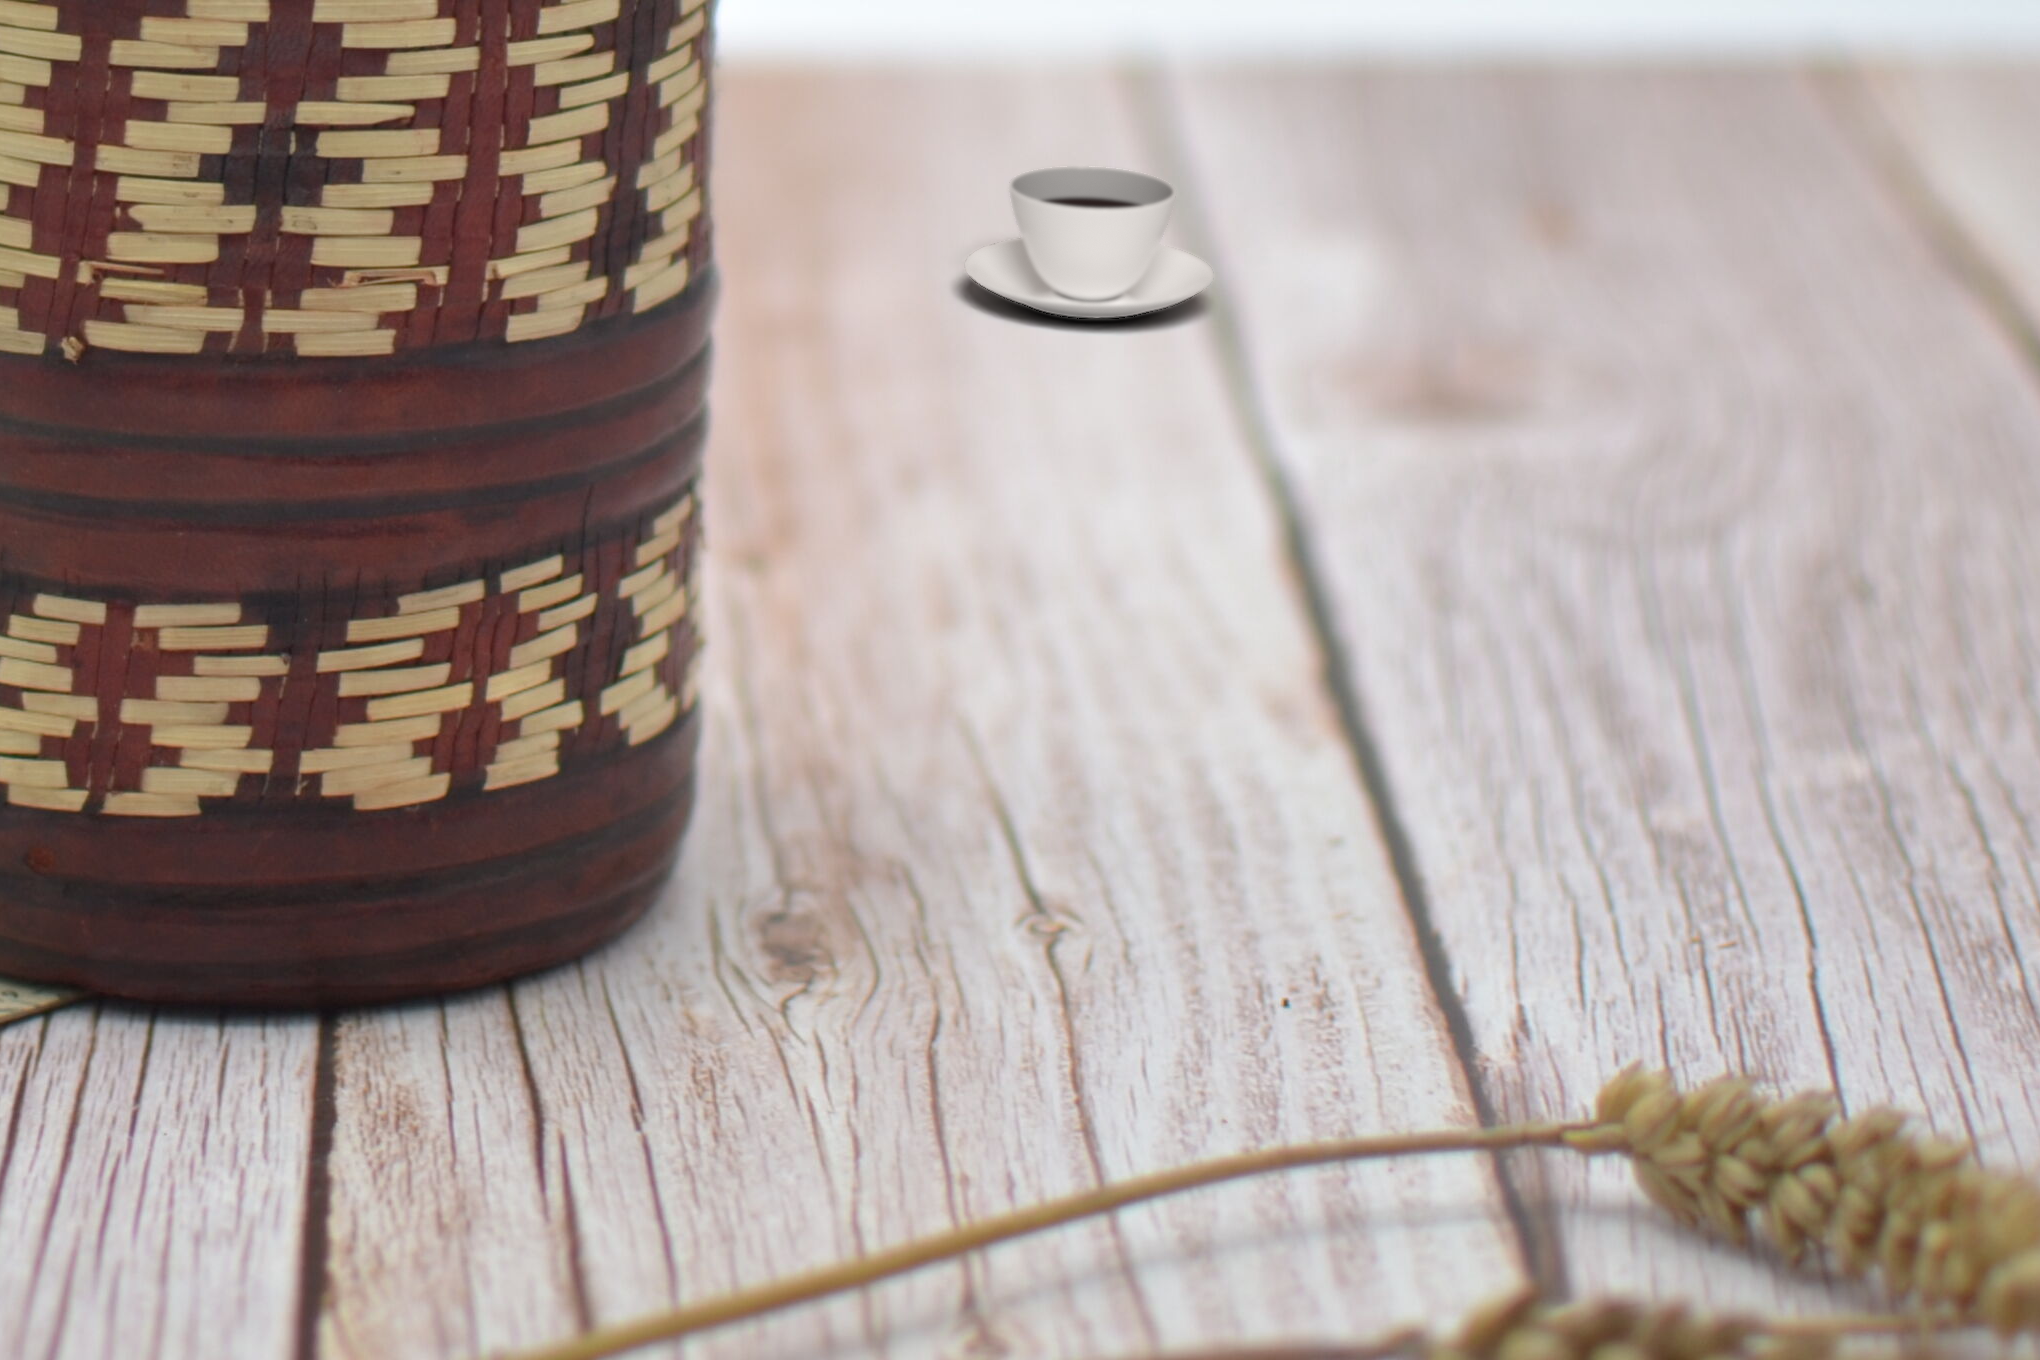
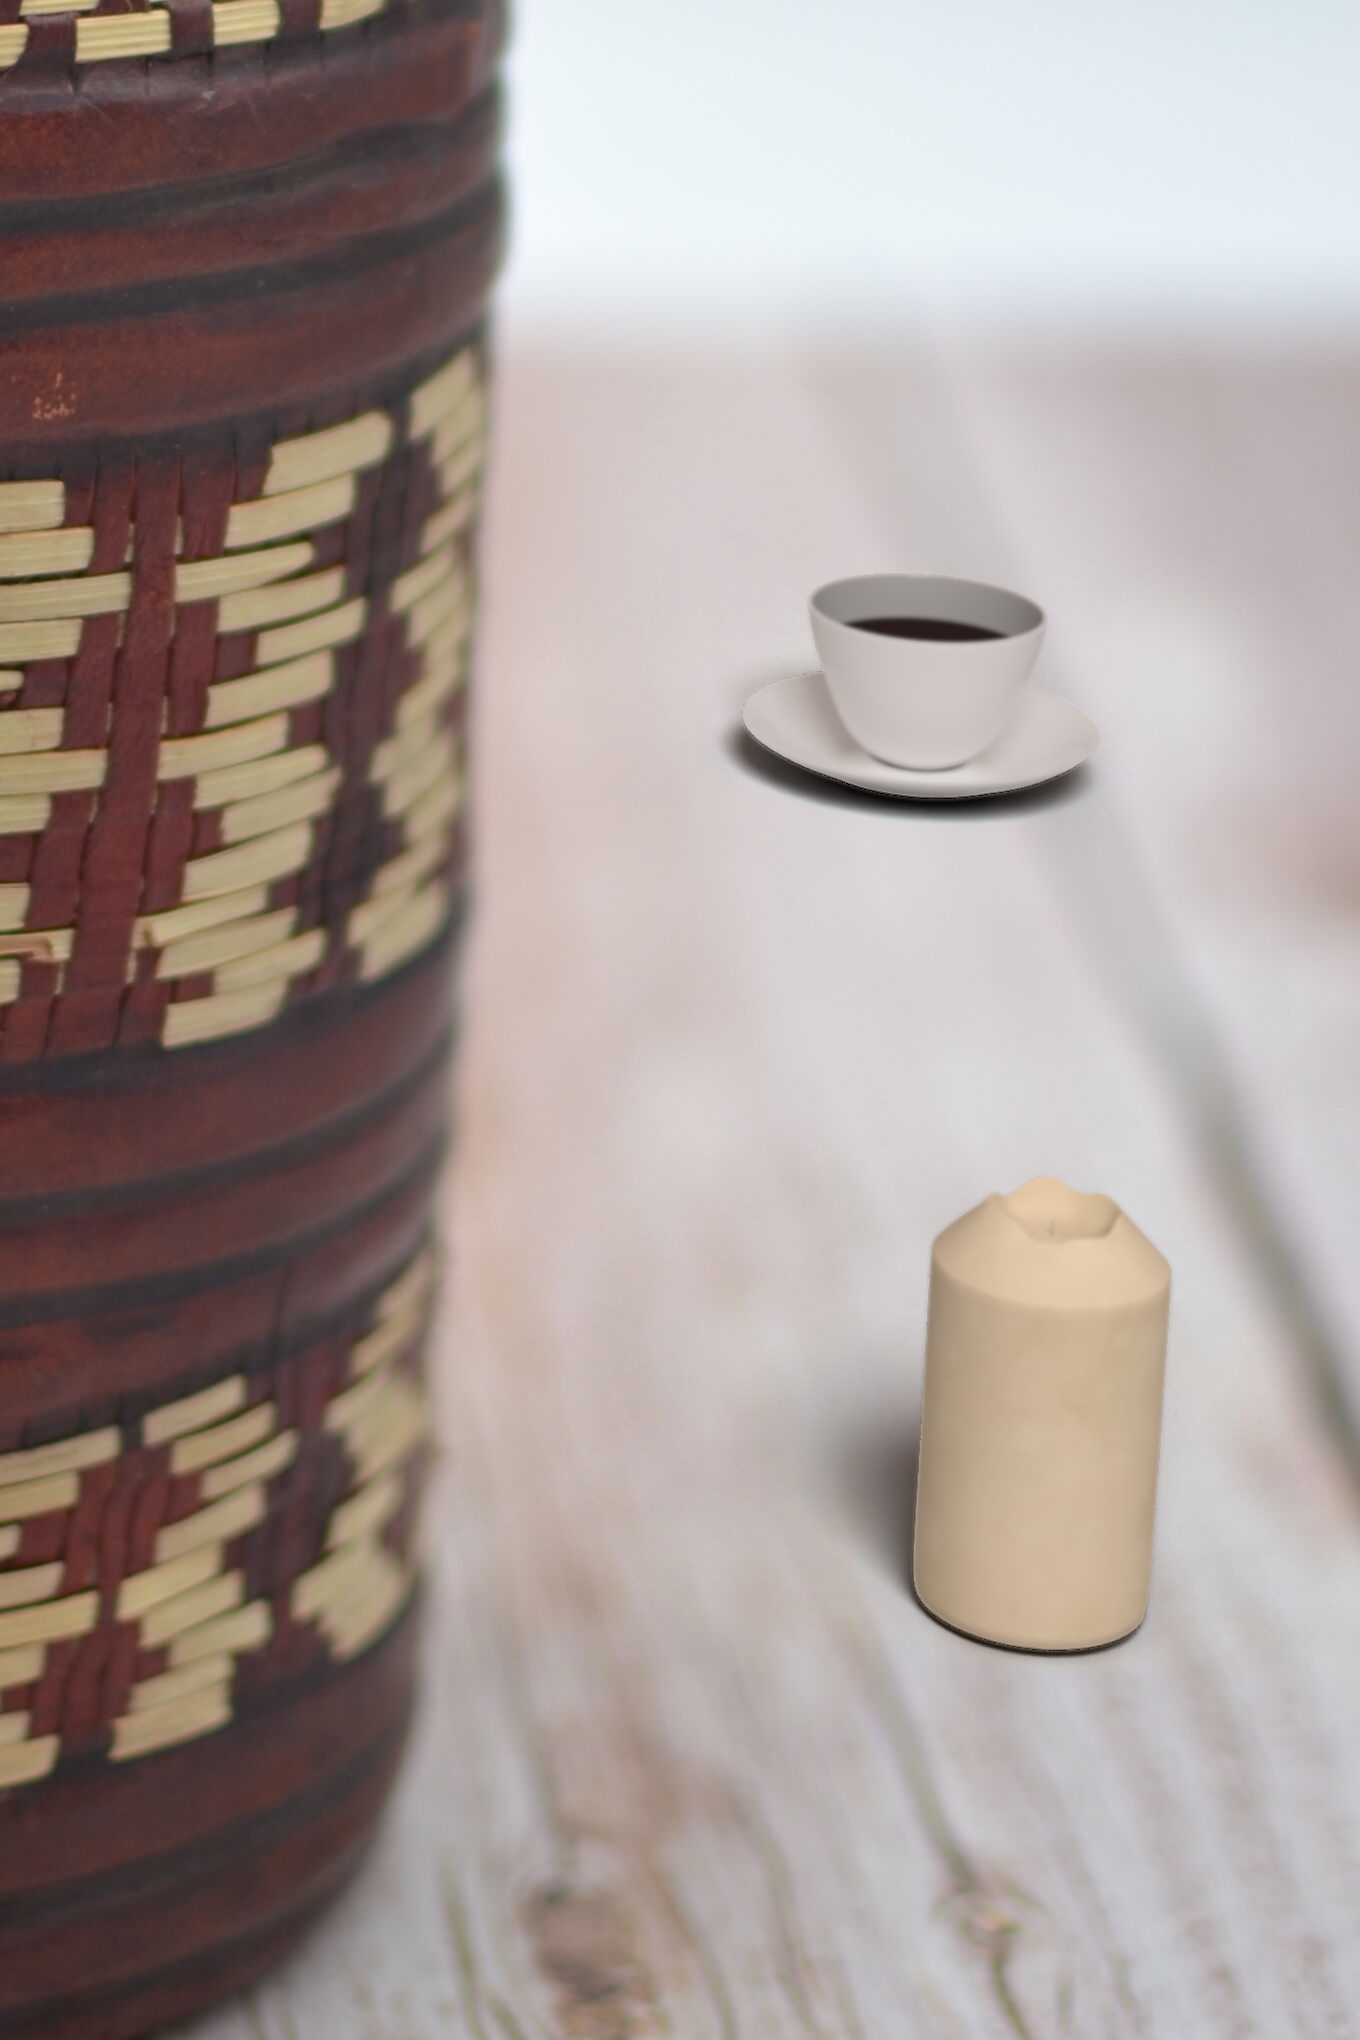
candle: none [1021,487,1182,788] -> present [913,1176,1172,1650]

